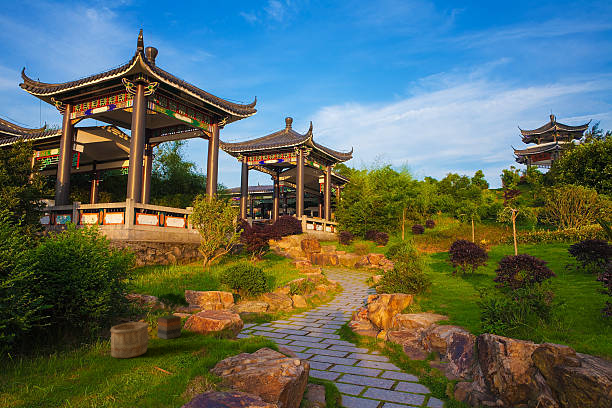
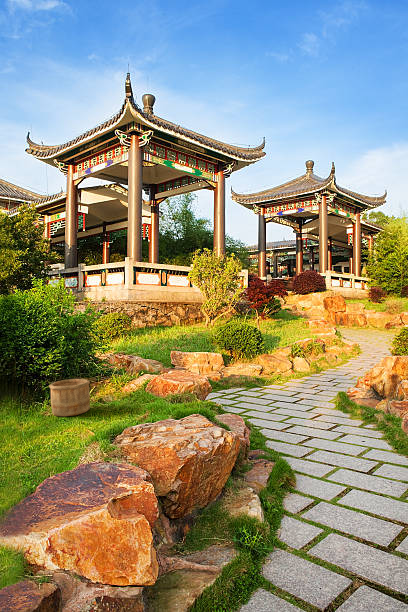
potted tree: present [156,293,188,339] -> none [106,349,142,399]

